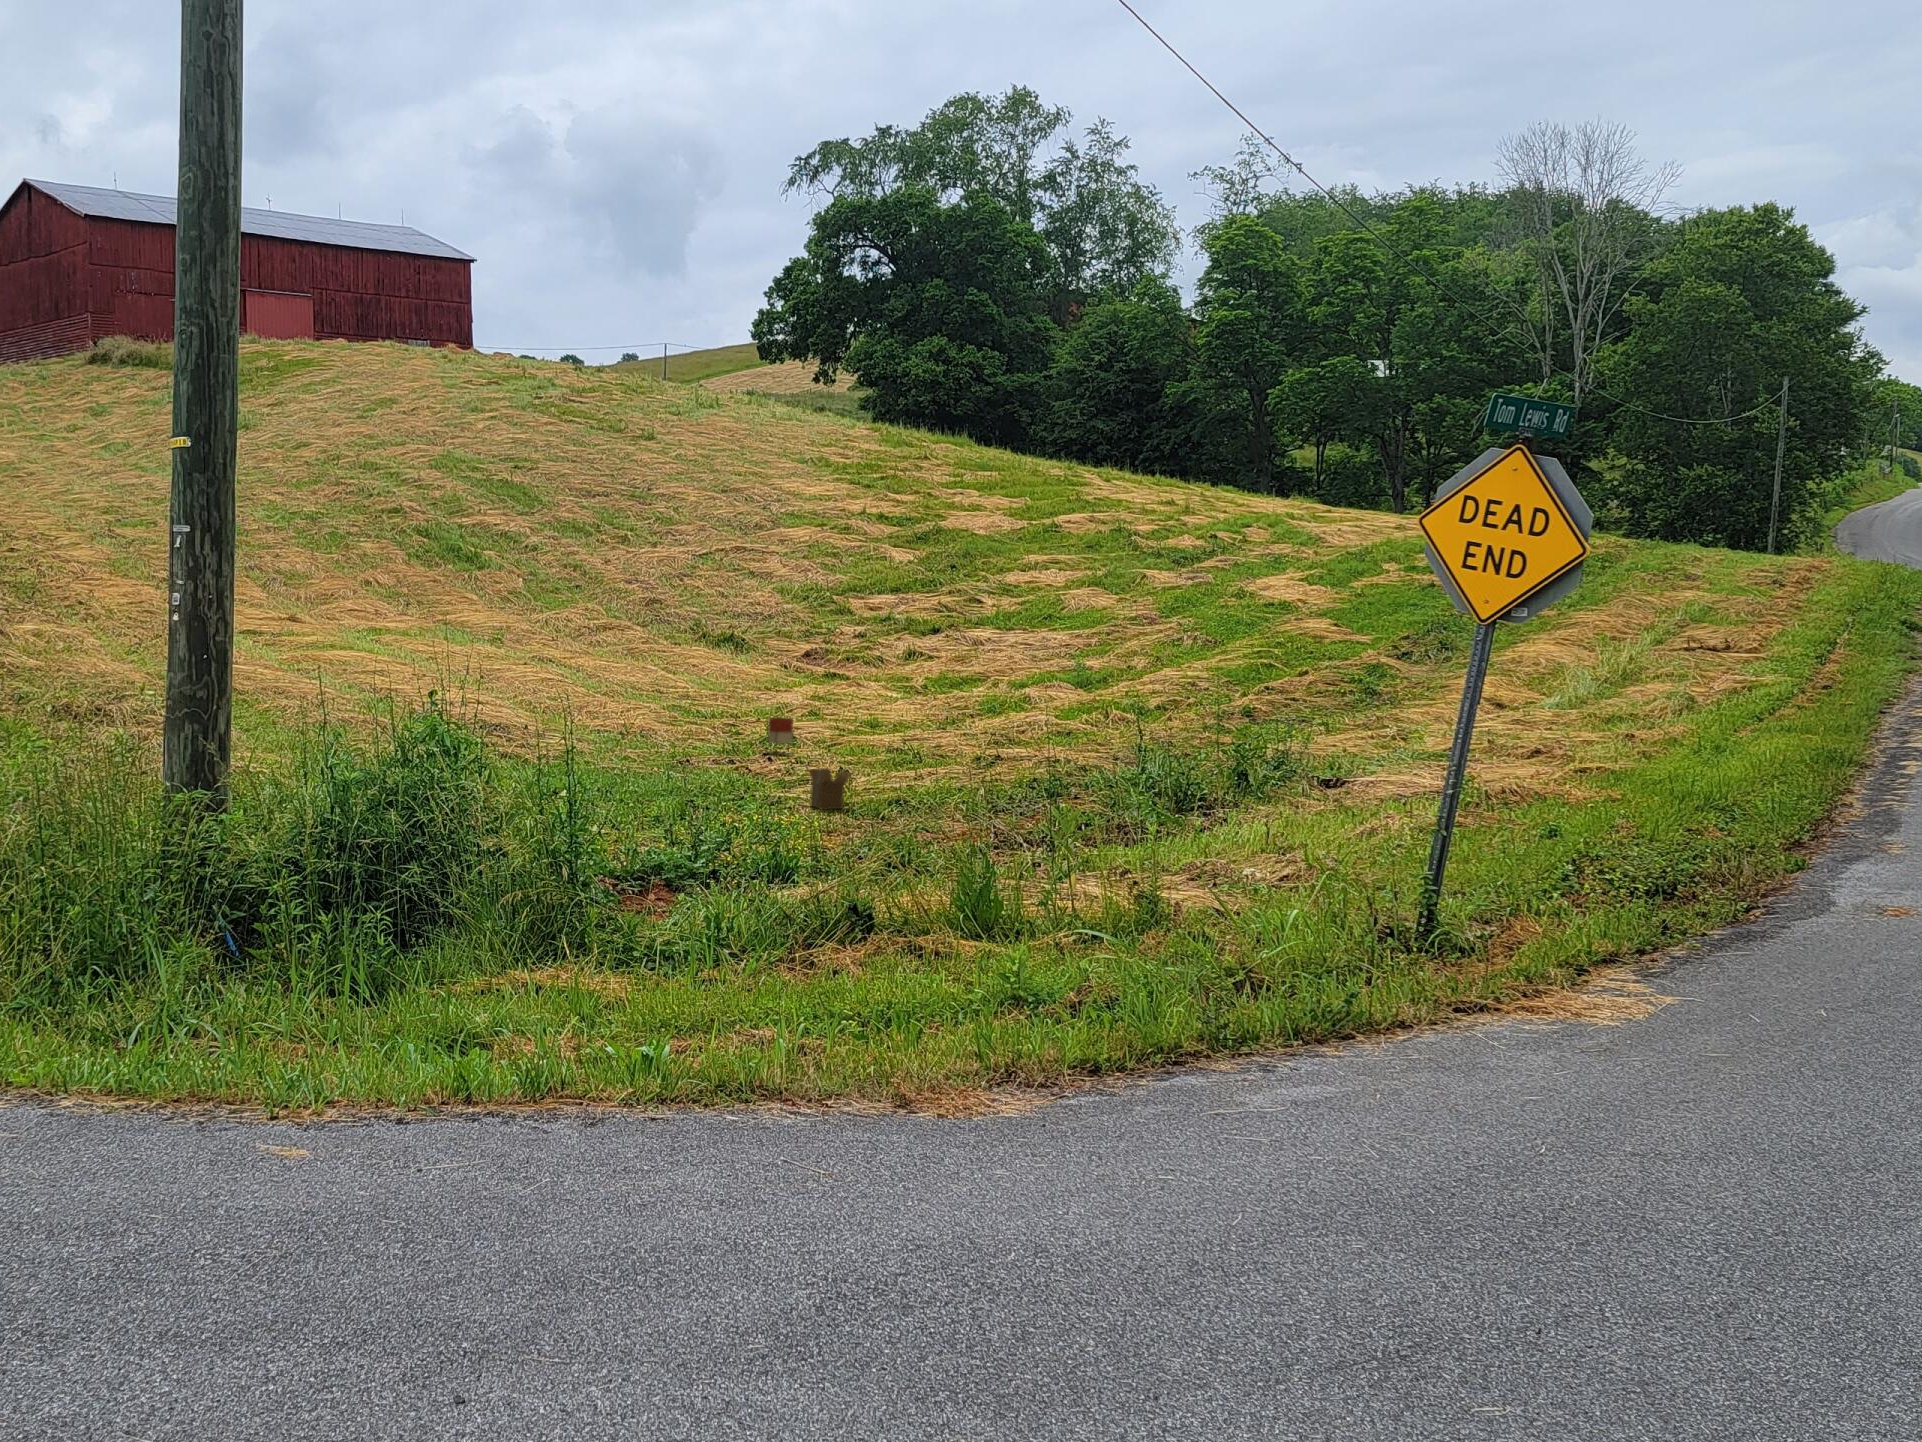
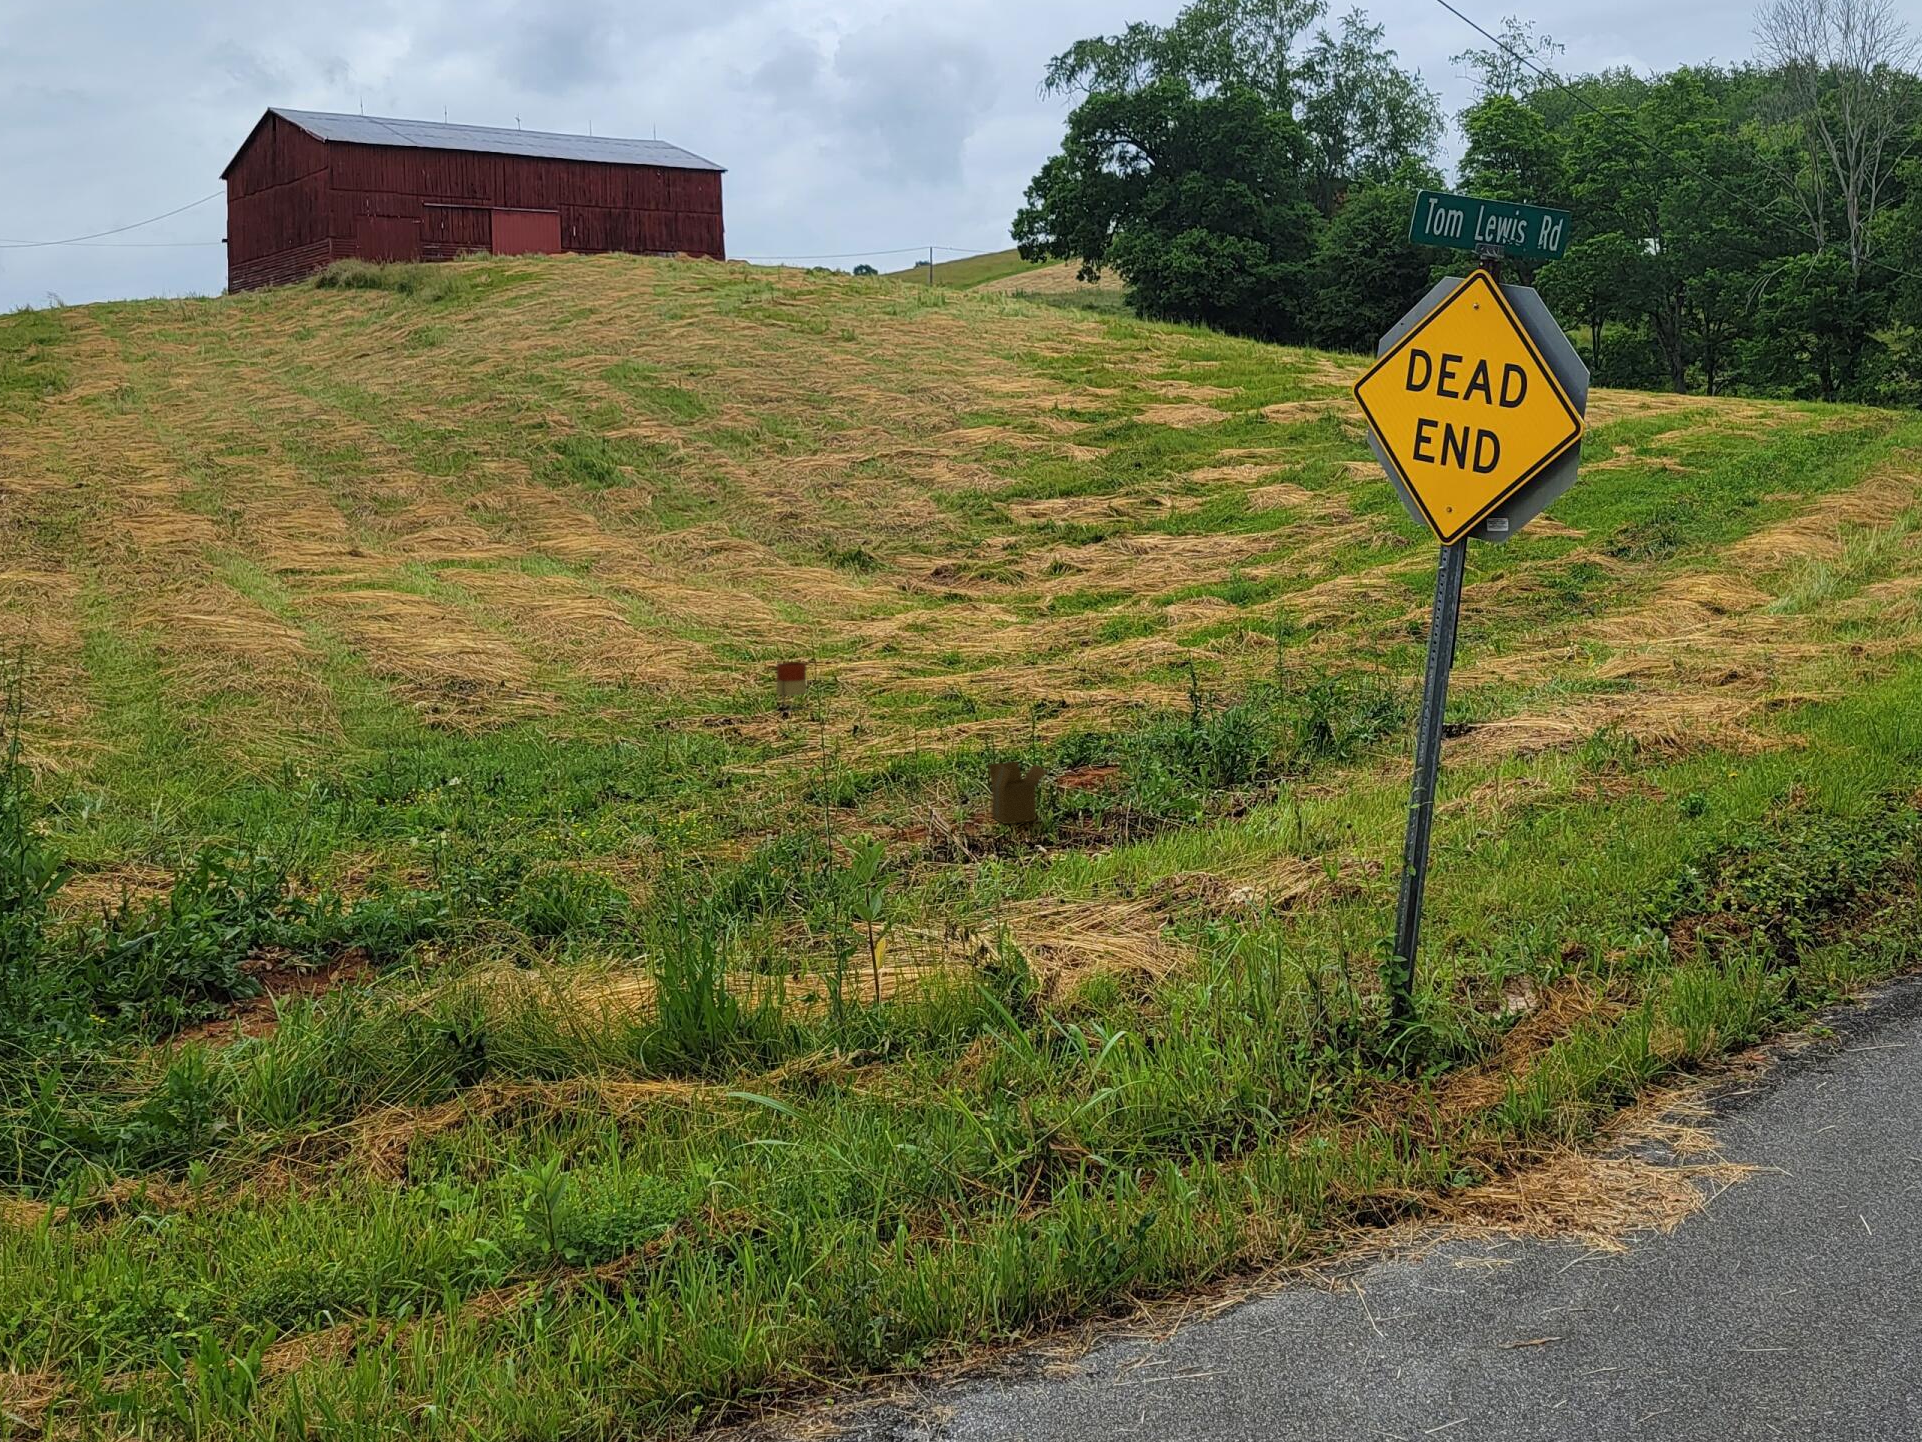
cardboard box: present [809,768,851,810] -> present [988,762,1047,824]

